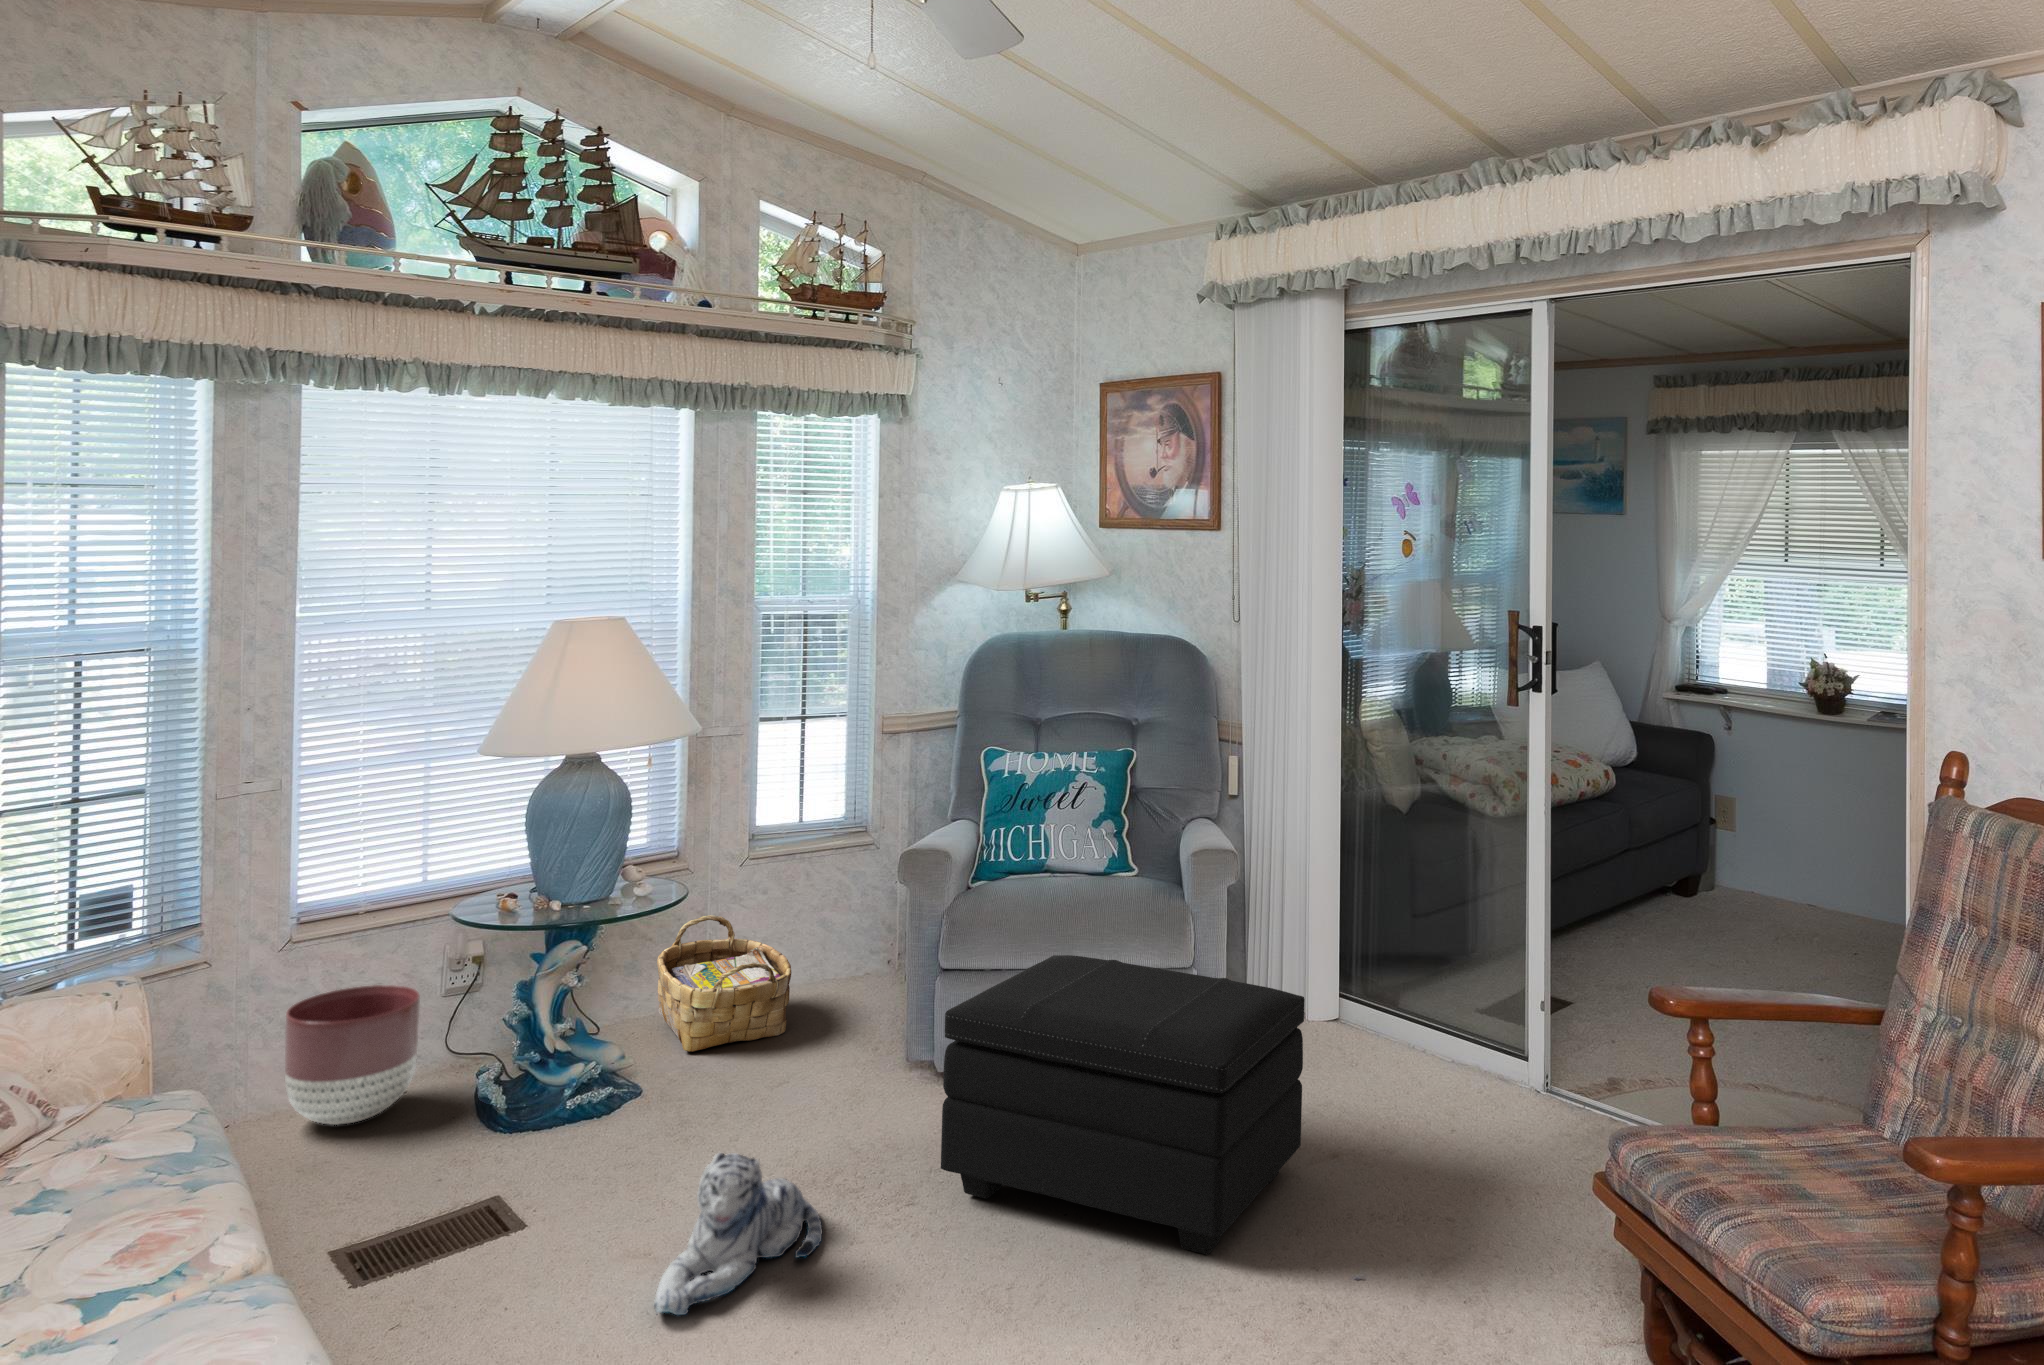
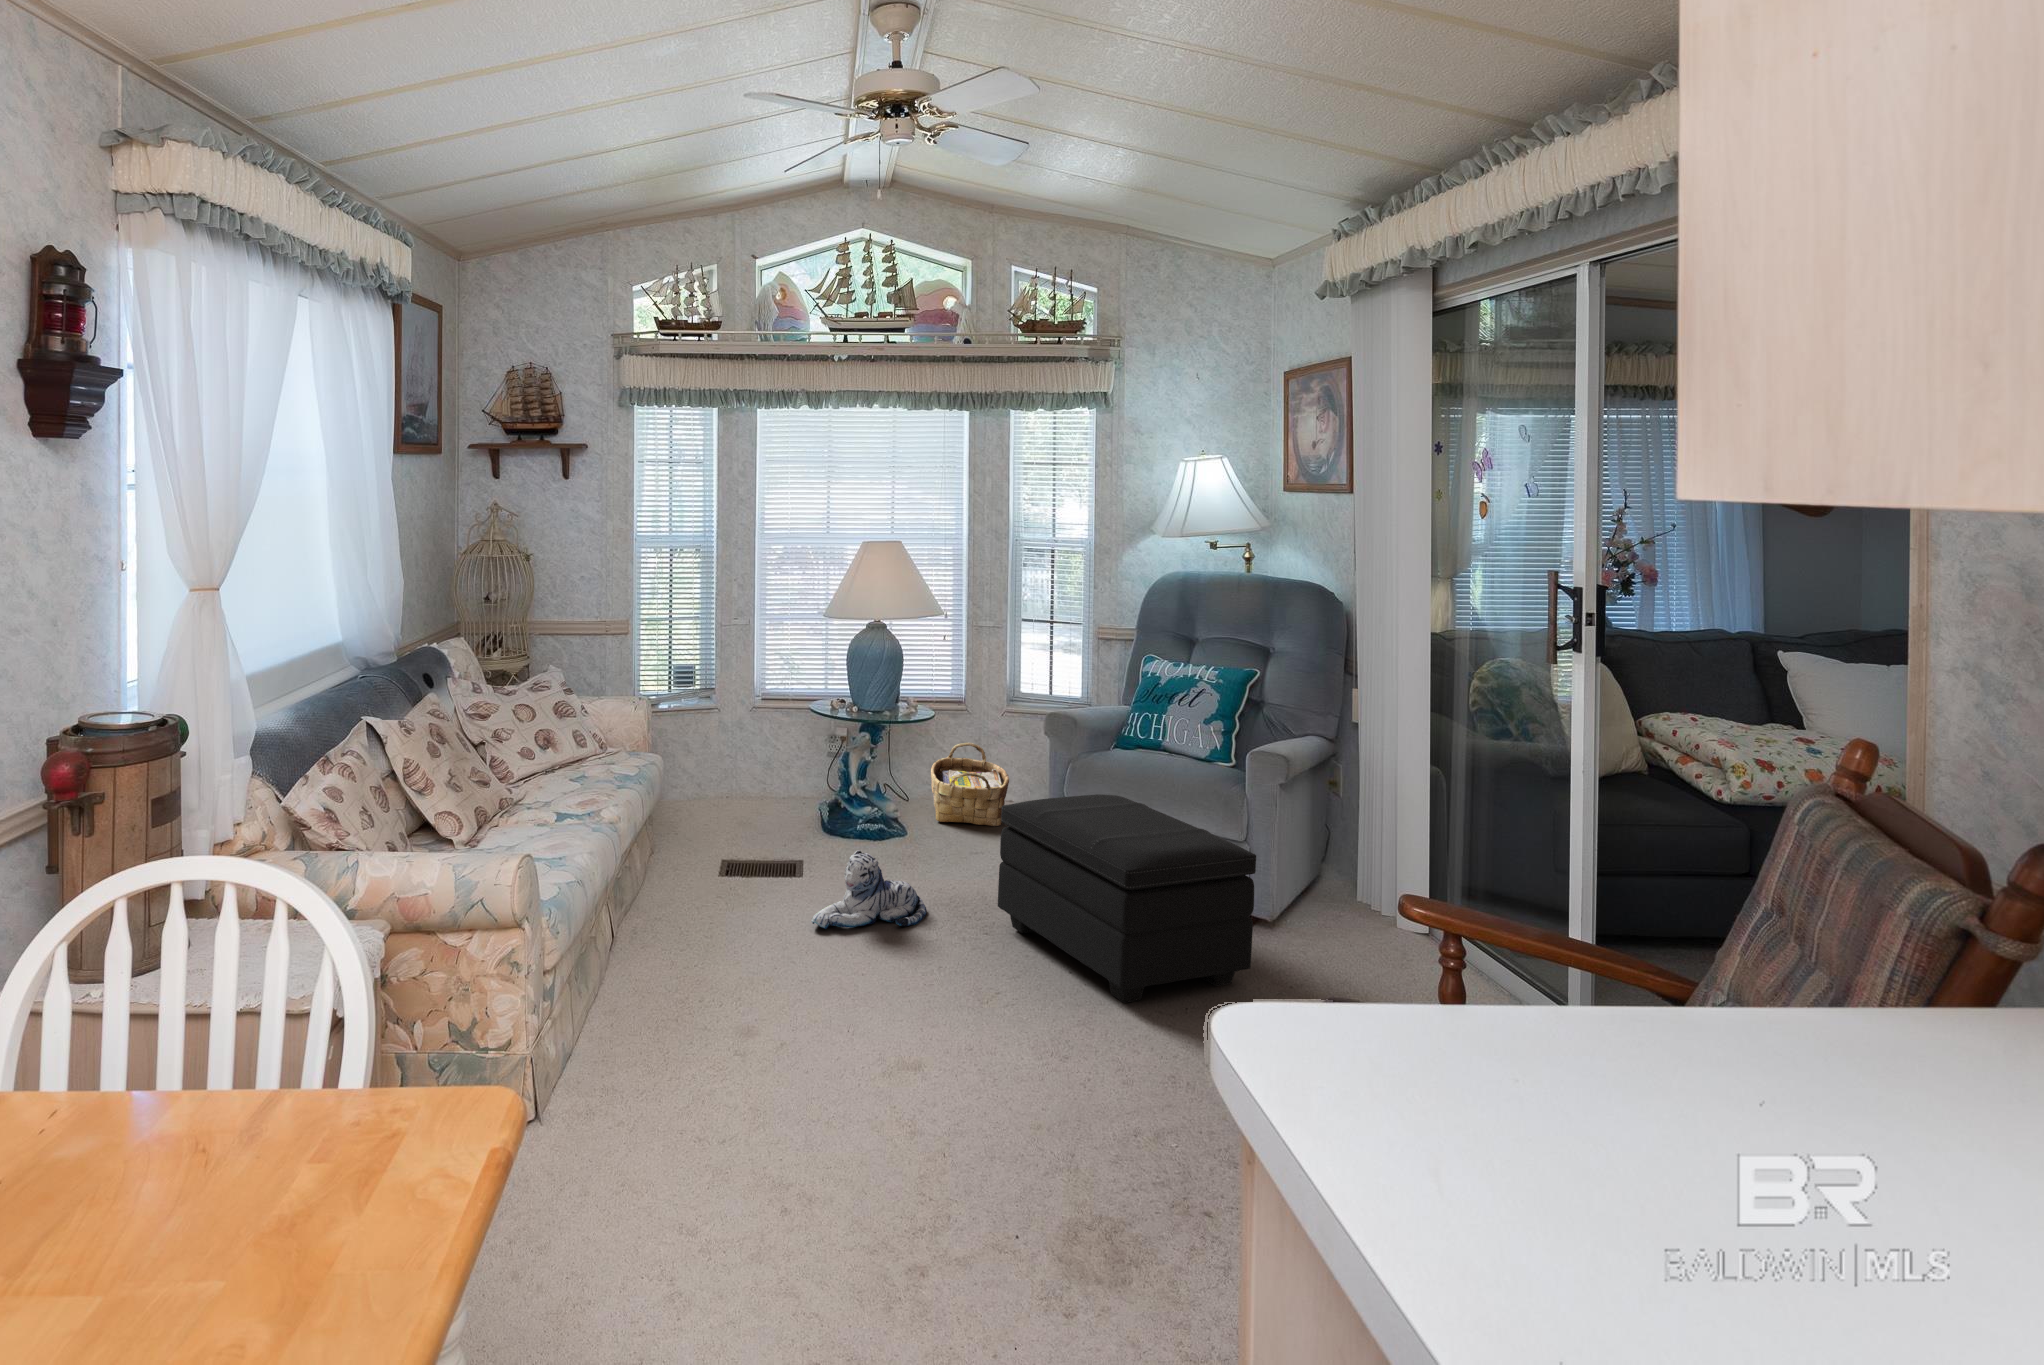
planter: present [285,985,420,1125] -> none [737,741,798,812]

